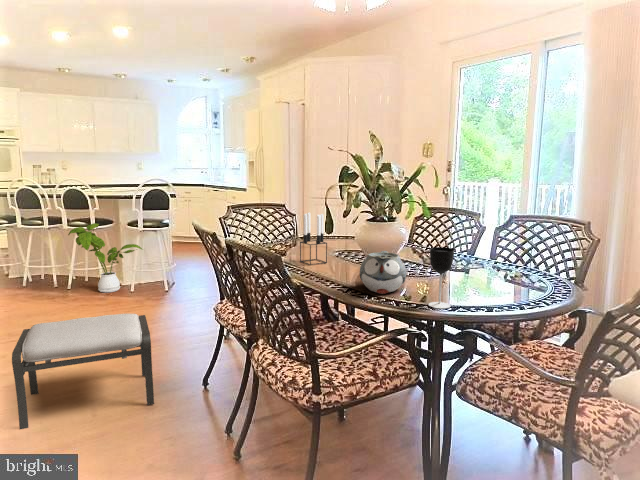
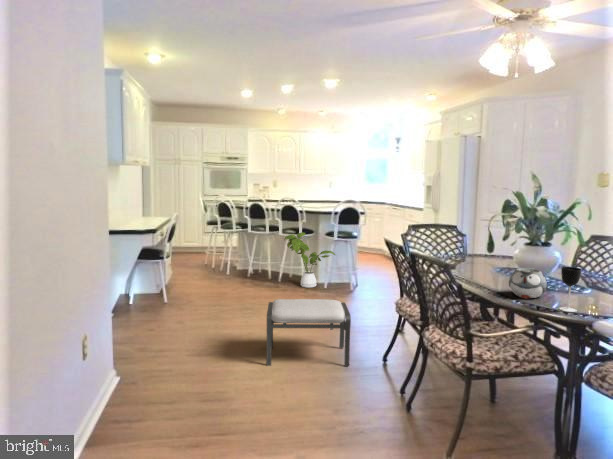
candle holder: present [300,213,327,265] -> none [465,234,488,275]

